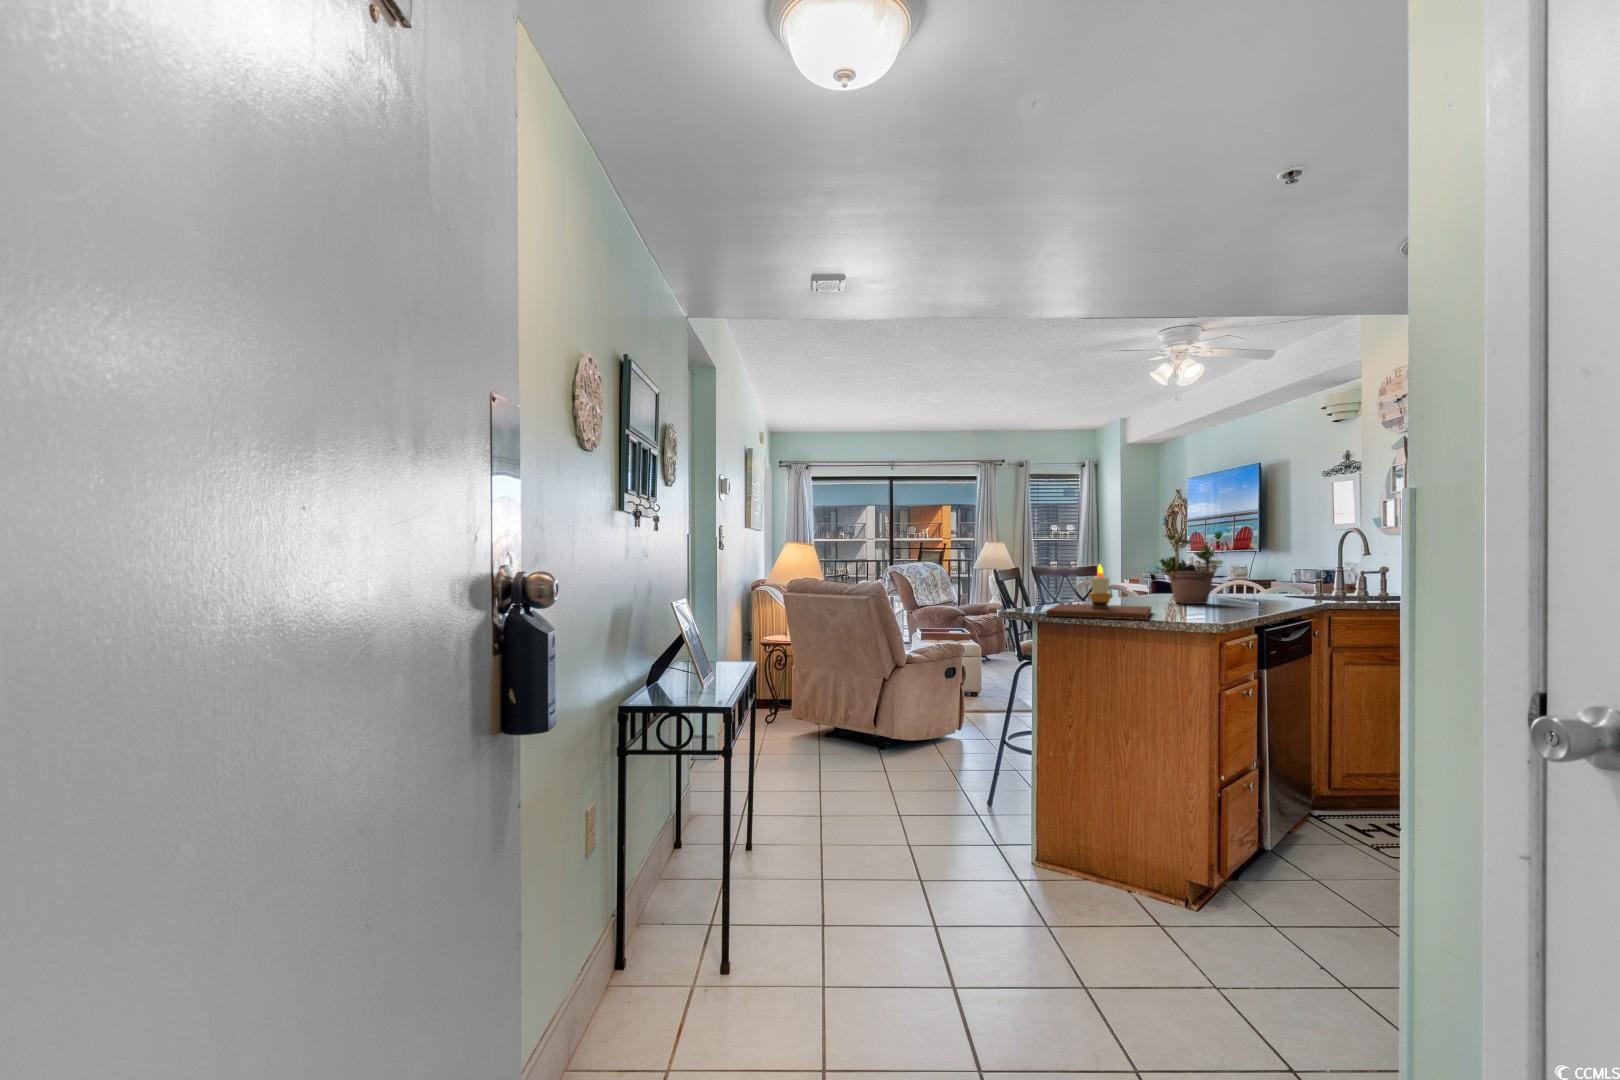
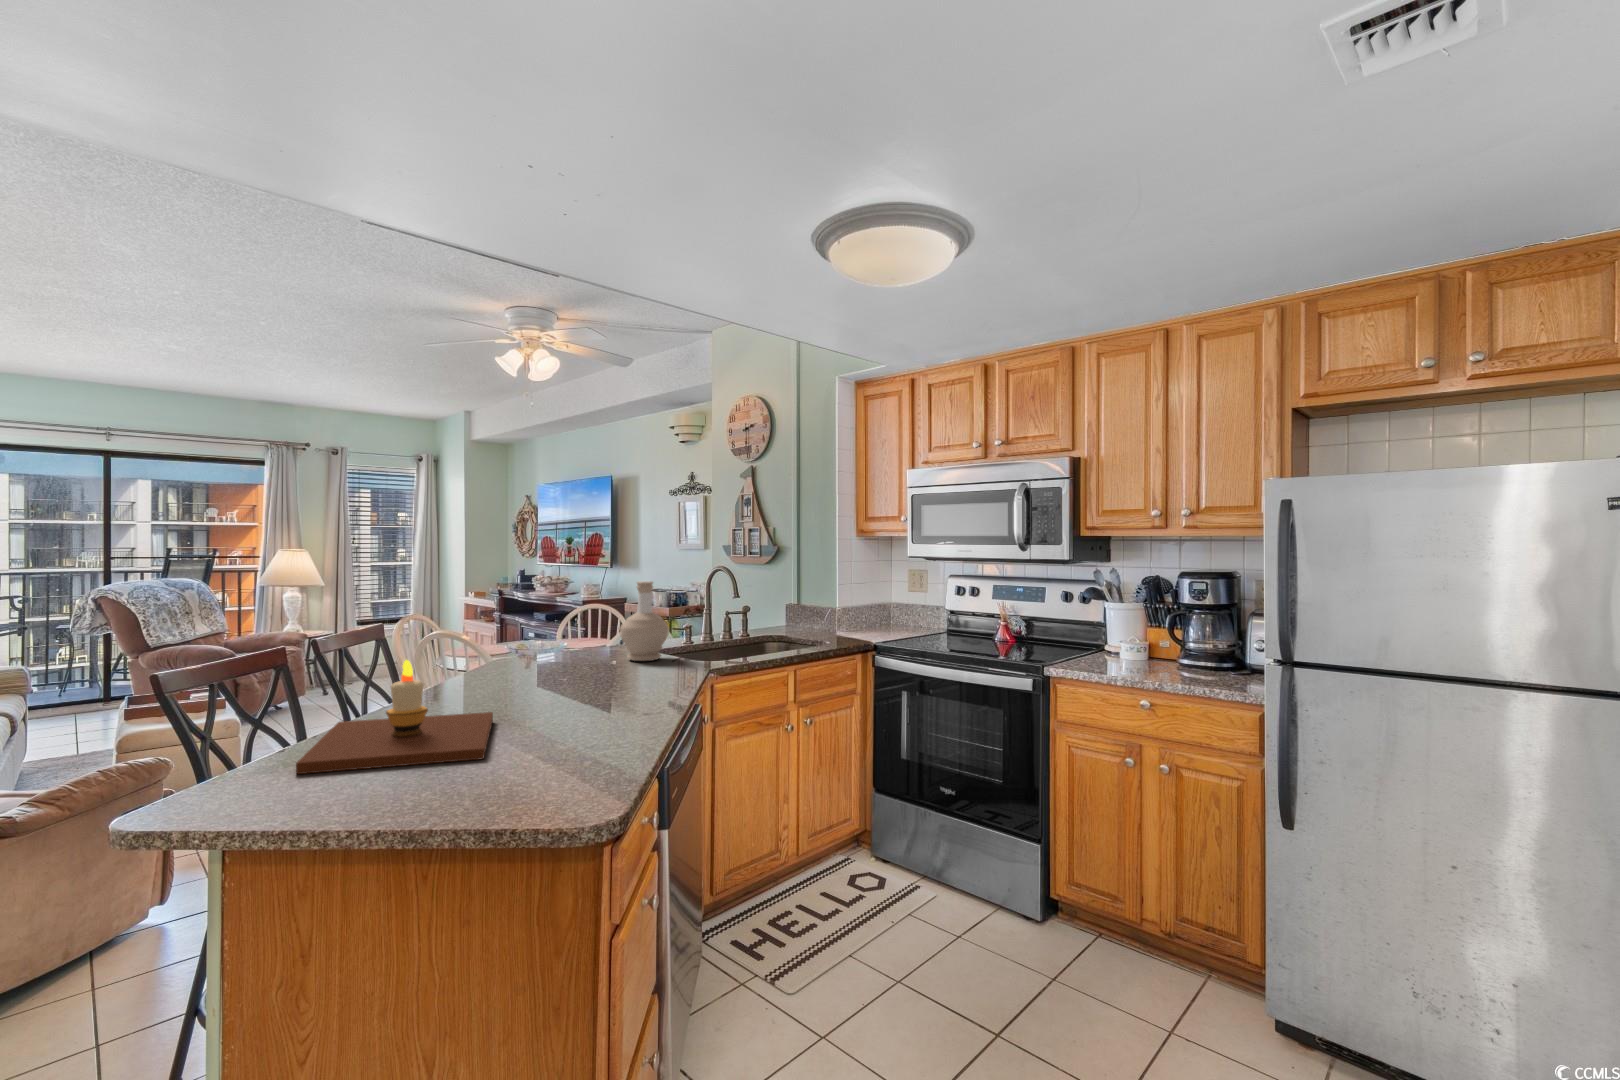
potted plant: present [1157,528,1223,604] -> none [502,565,589,679]
bottle: none [1253,538,1299,603] -> present [620,581,669,661]

